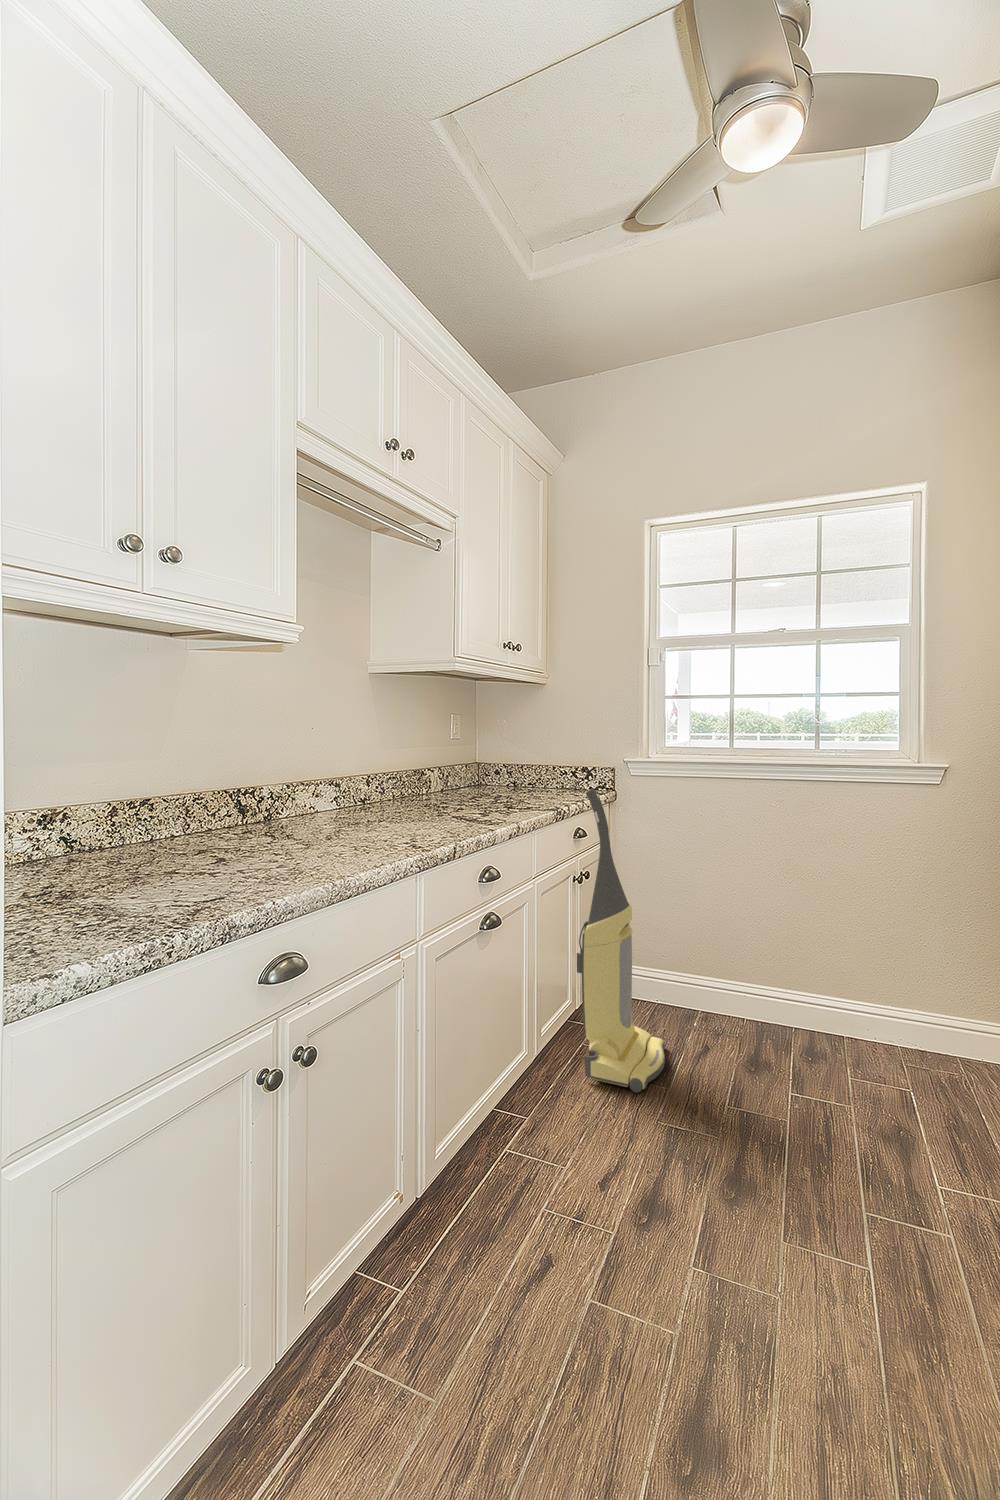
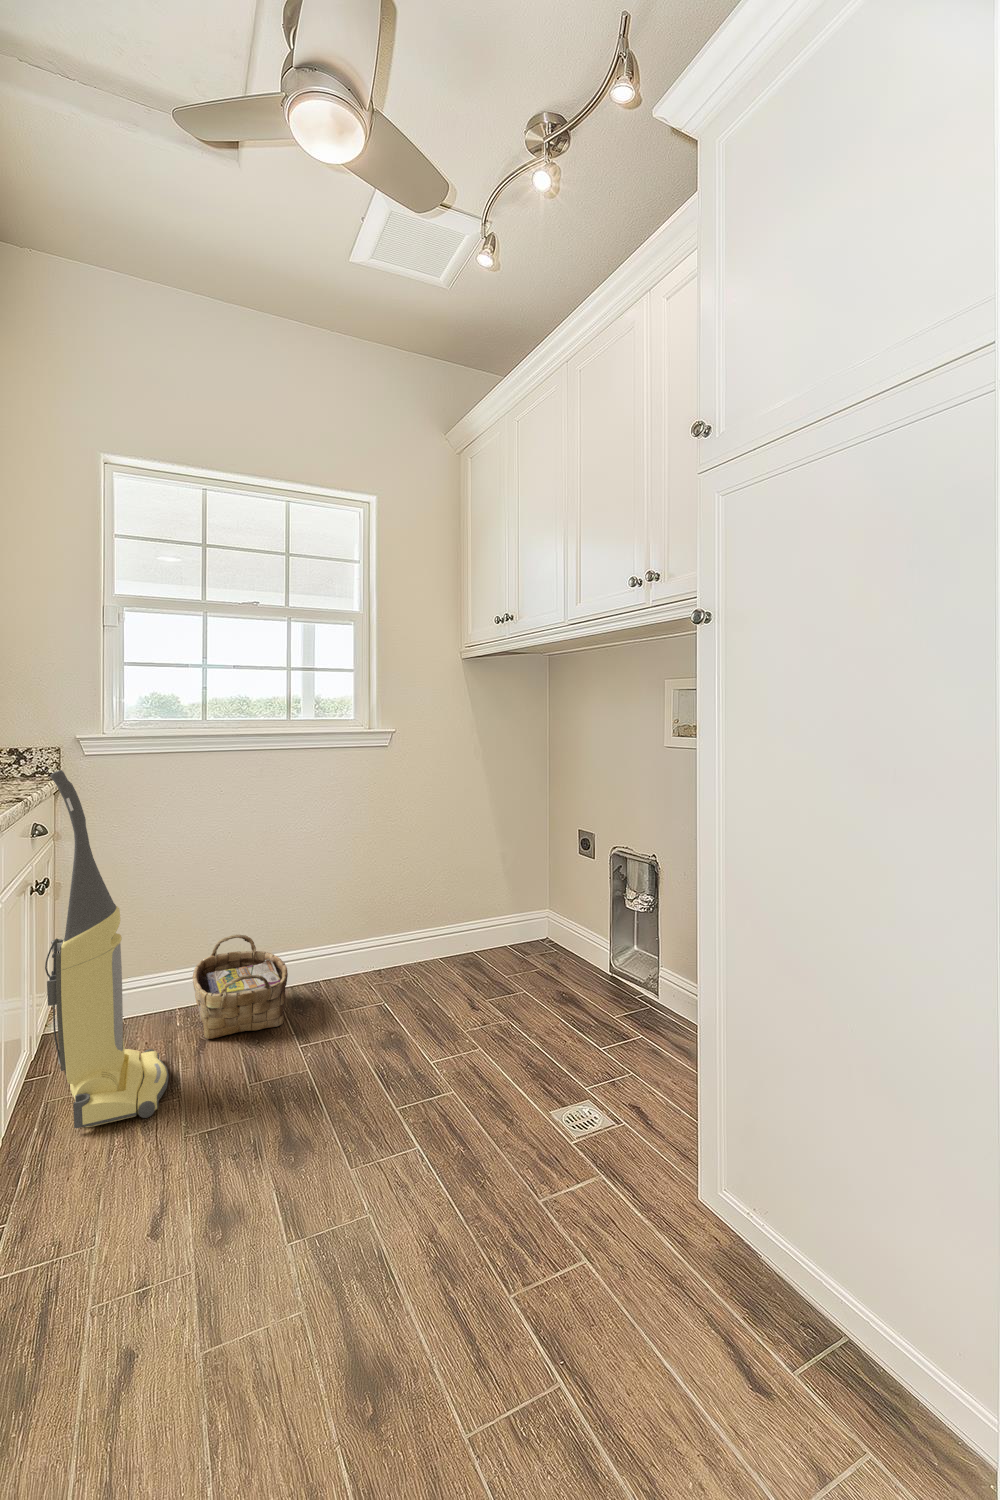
woven basket: none [703,955,795,1060] -> present [192,934,288,1039]

